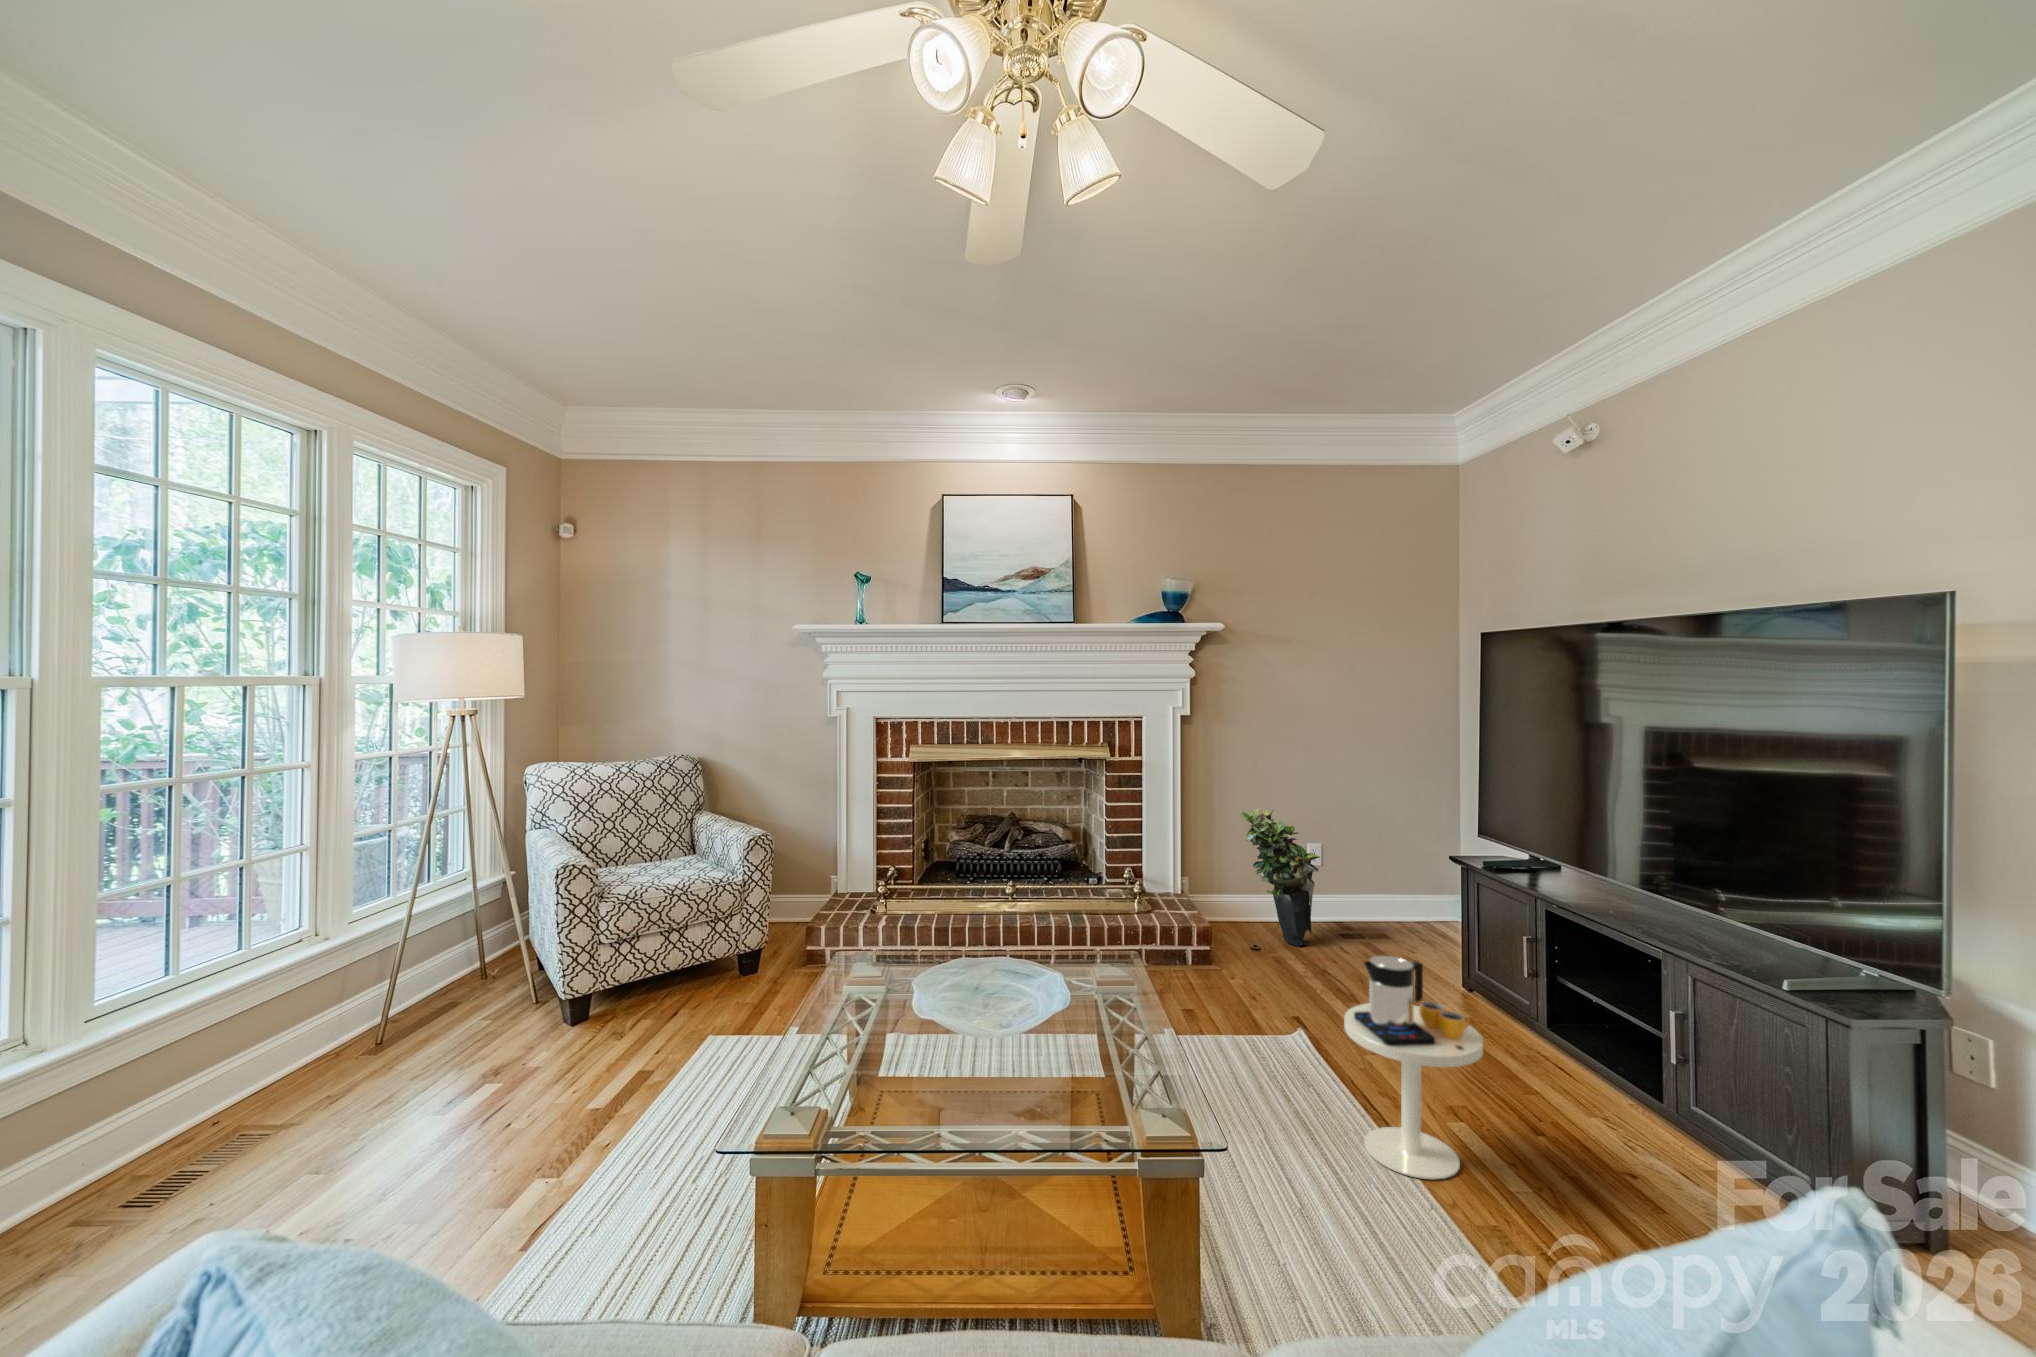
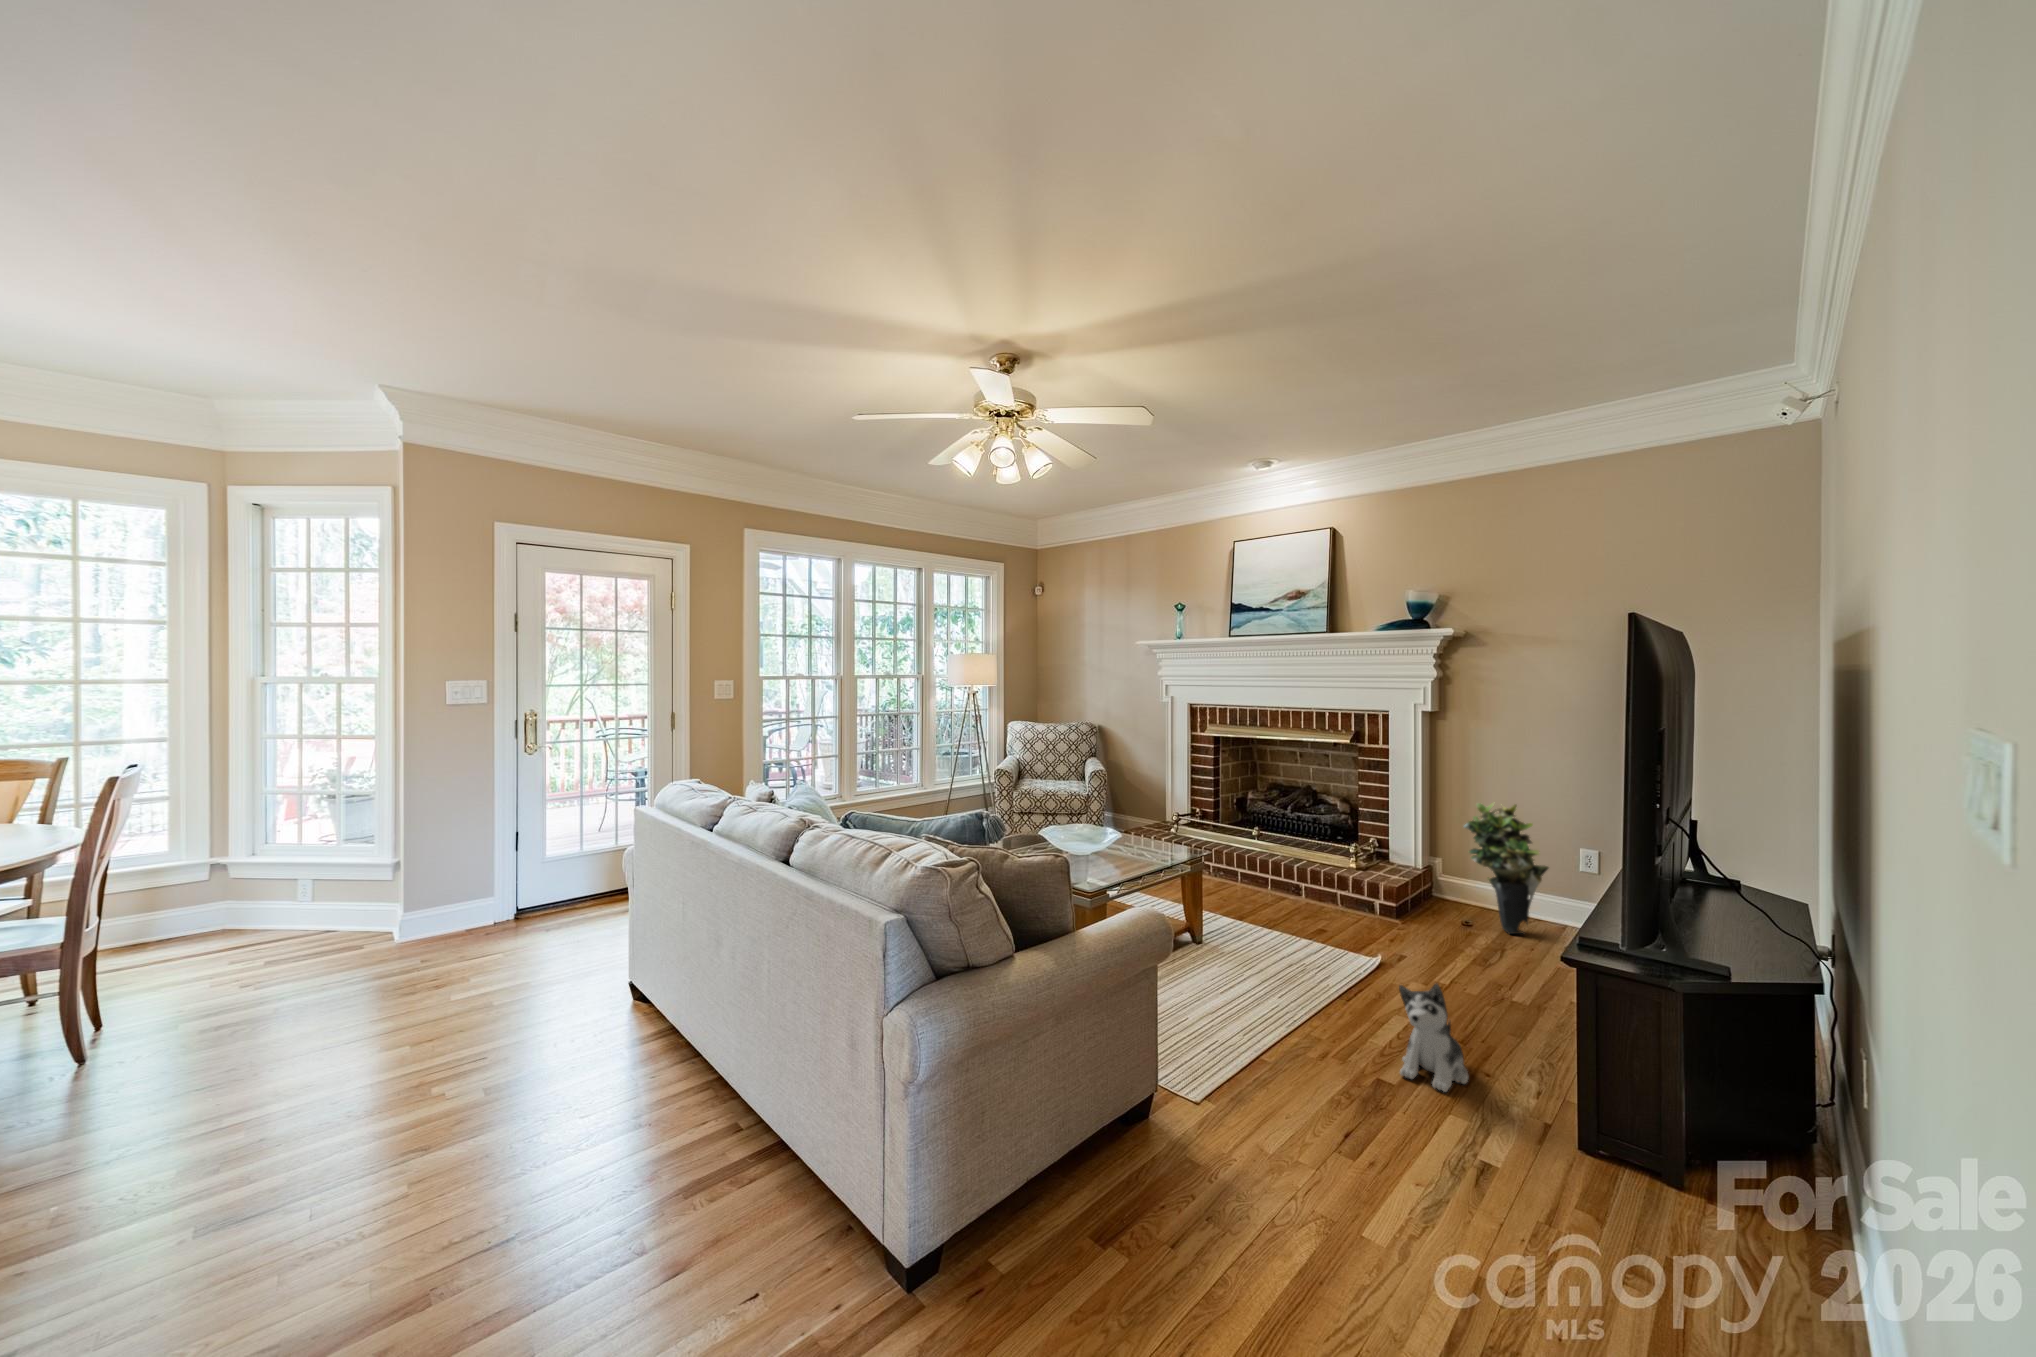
side table: present [1344,956,1483,1179] -> none [1251,878,1347,1036]
plush toy: none [1543,1044,1643,1177] -> present [1399,984,1469,1092]

